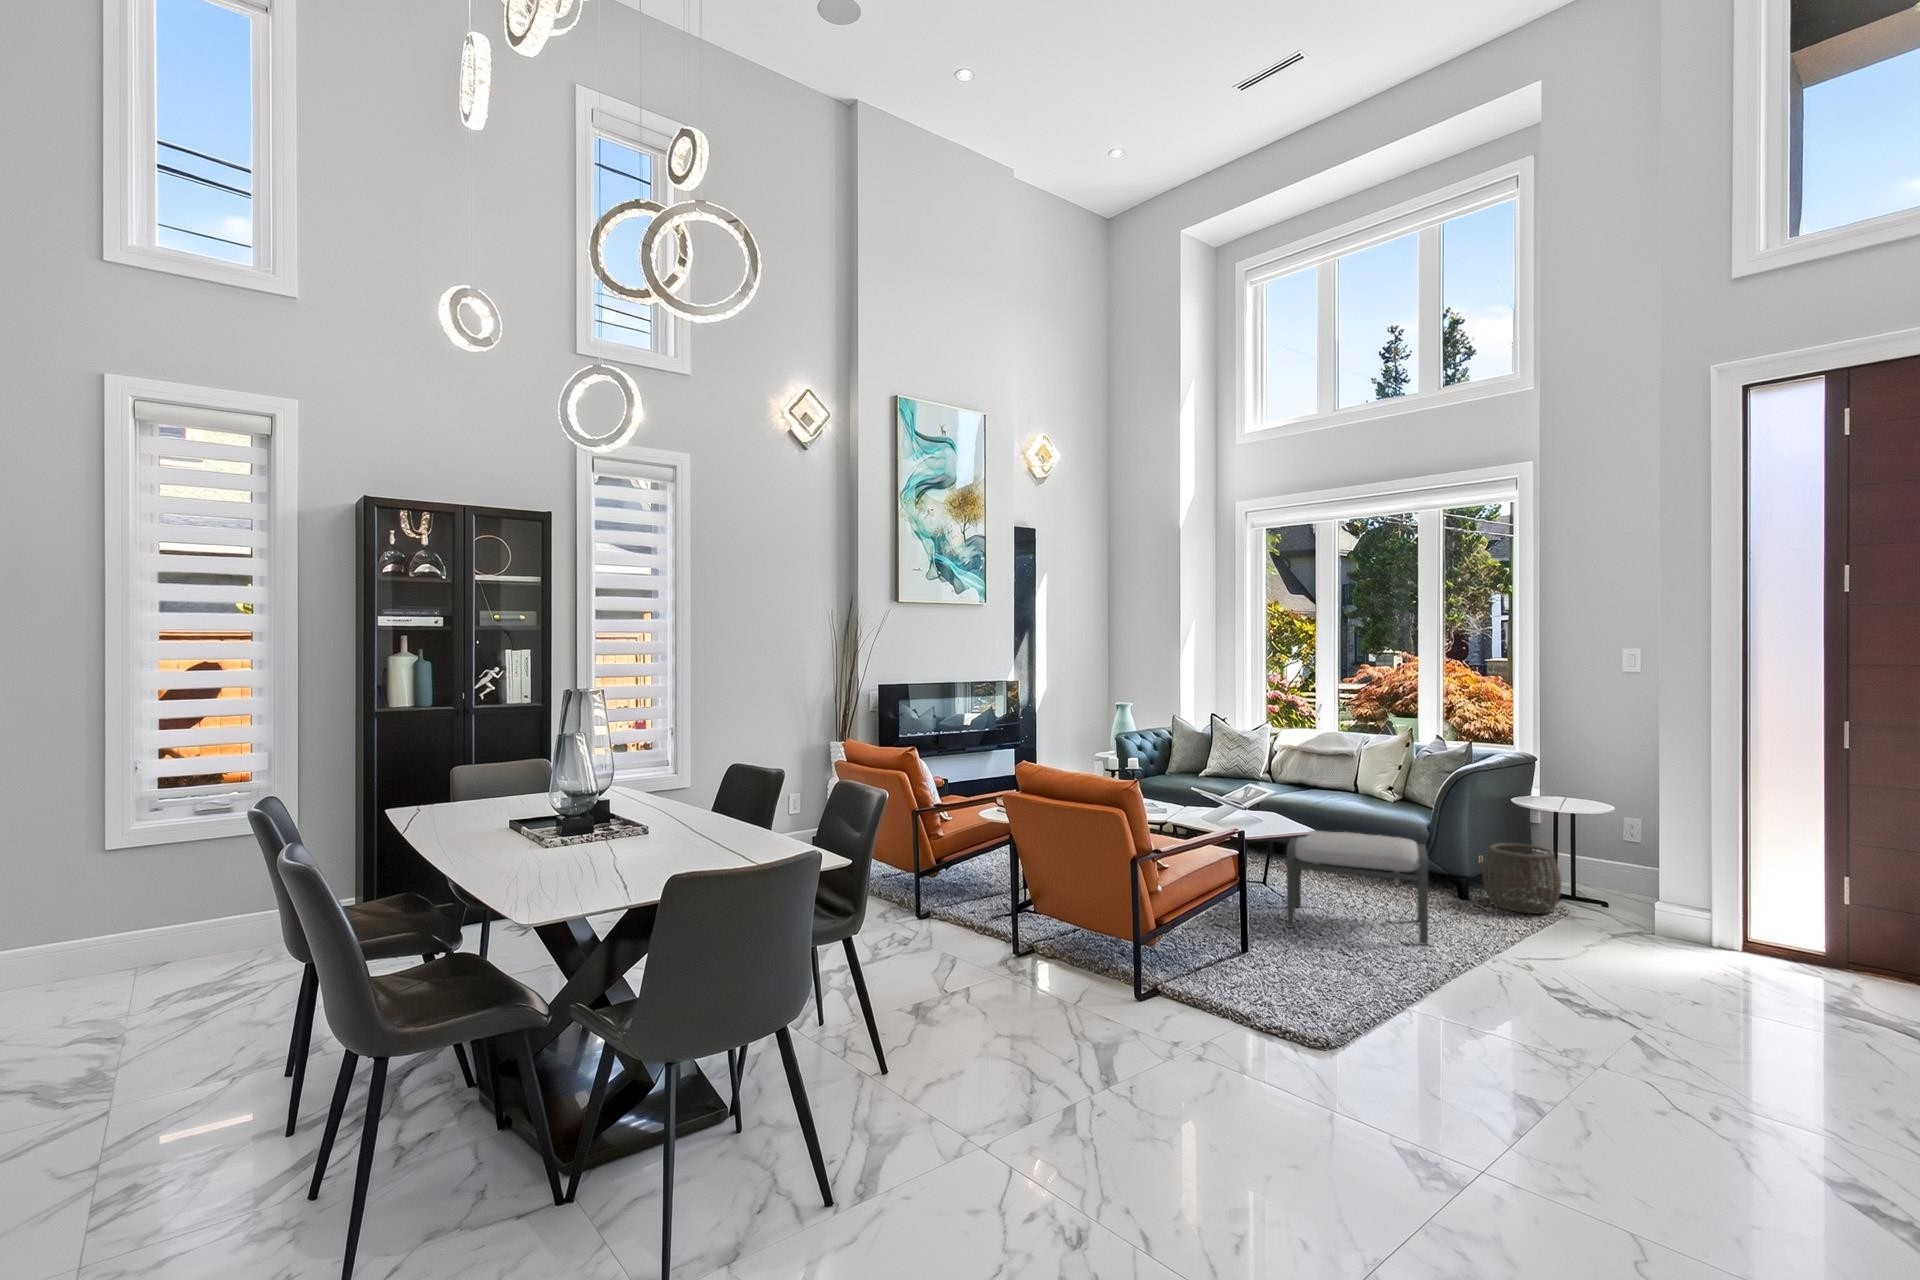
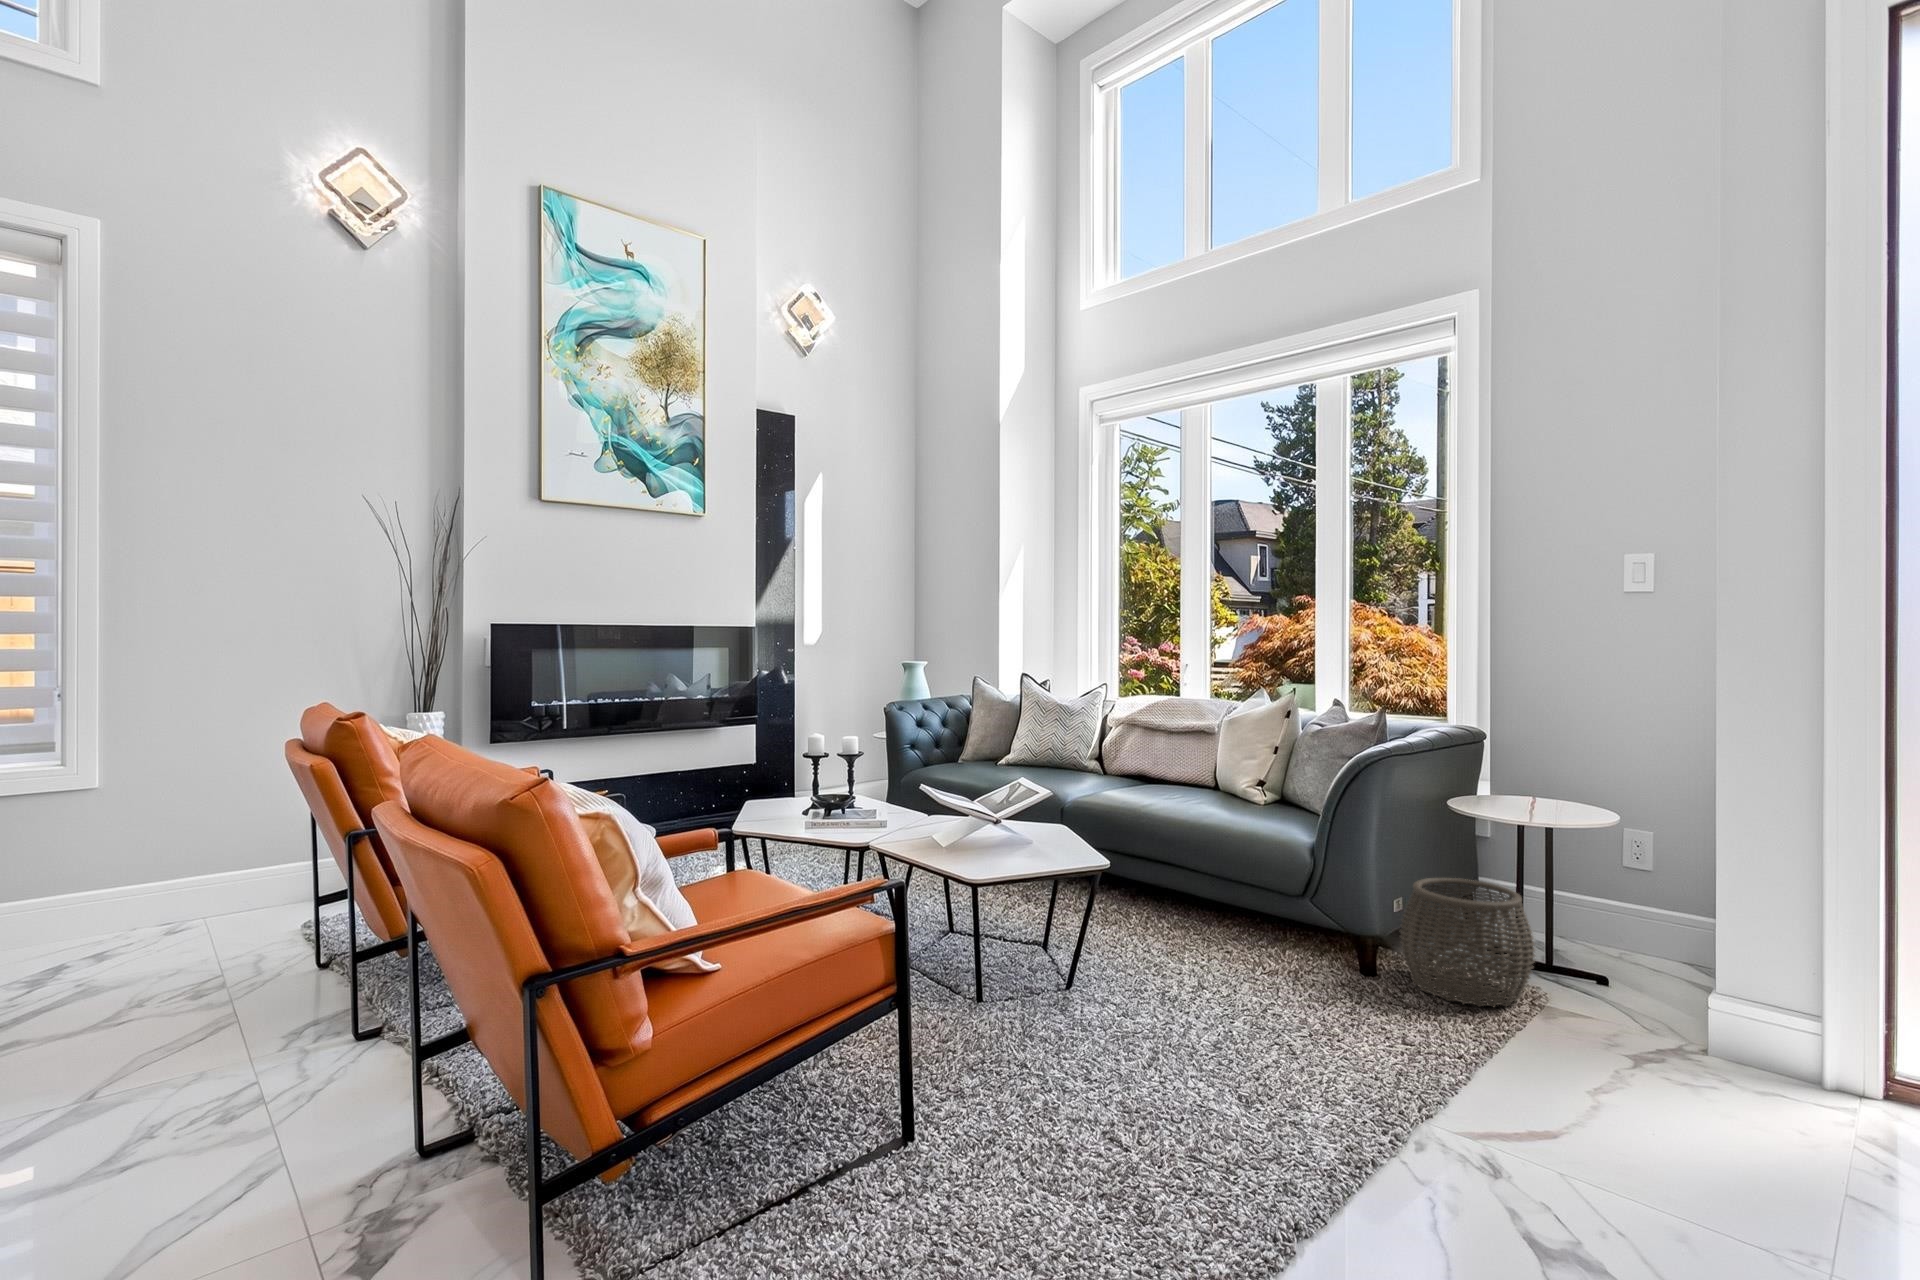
ottoman: present [1286,830,1428,944] -> none [1038,859,1299,1093]

